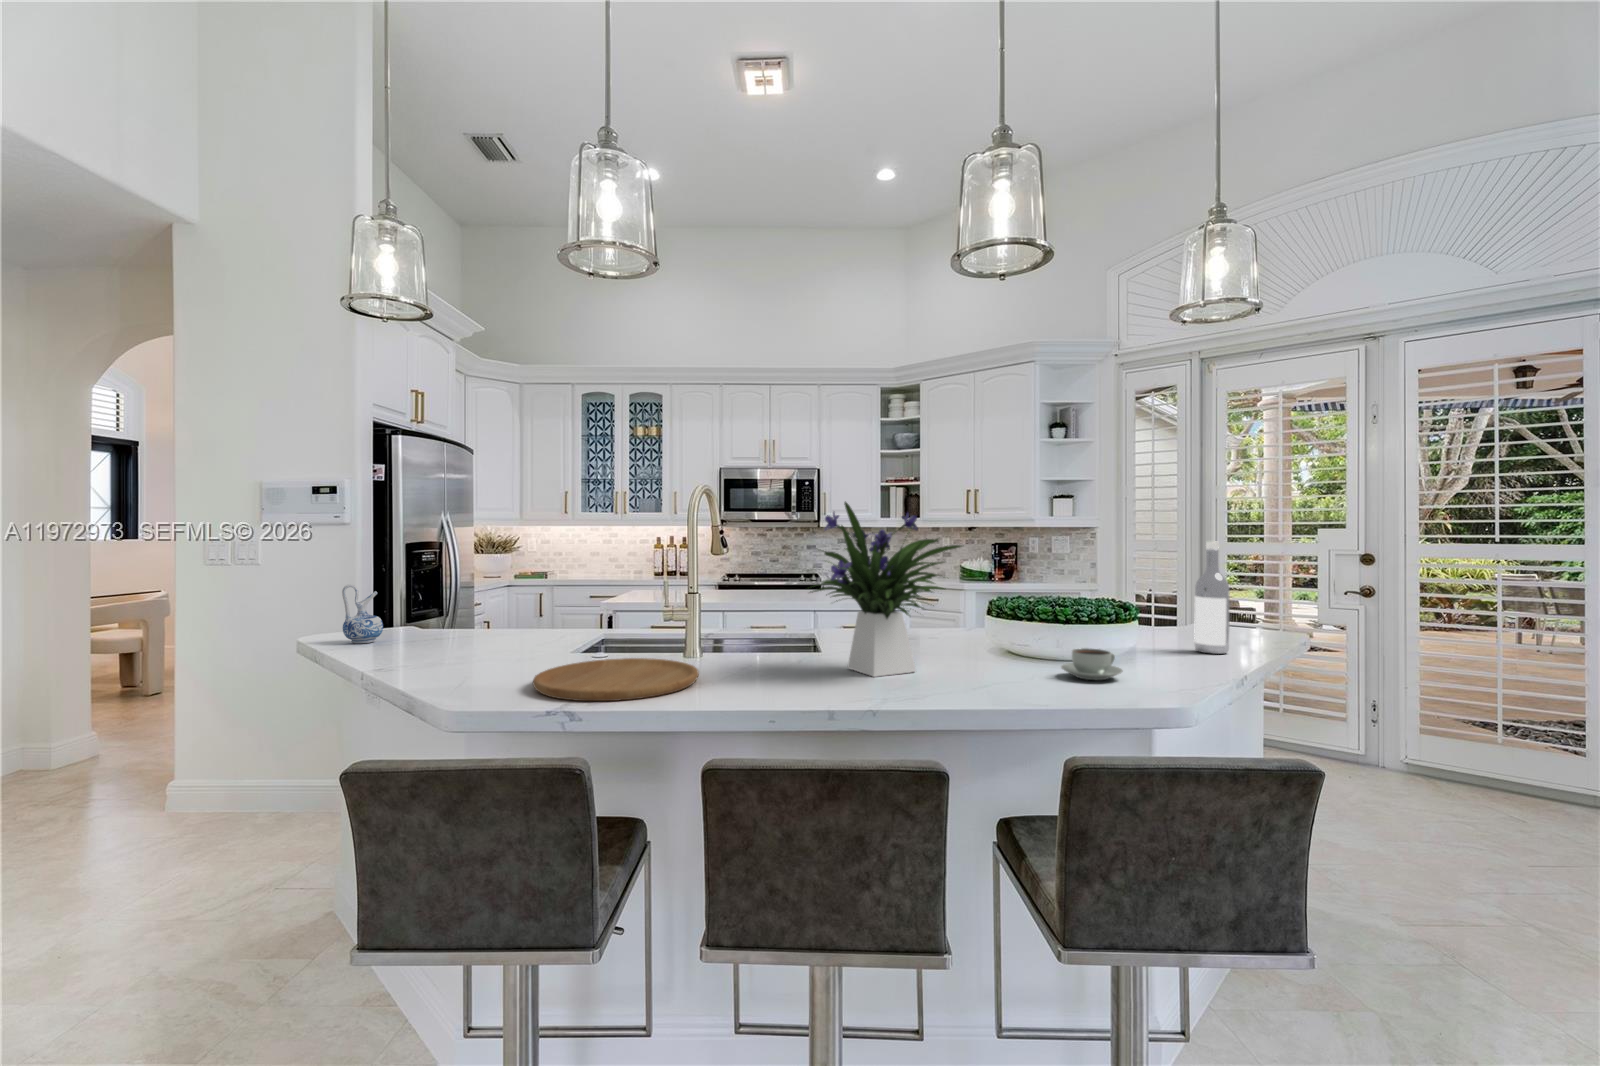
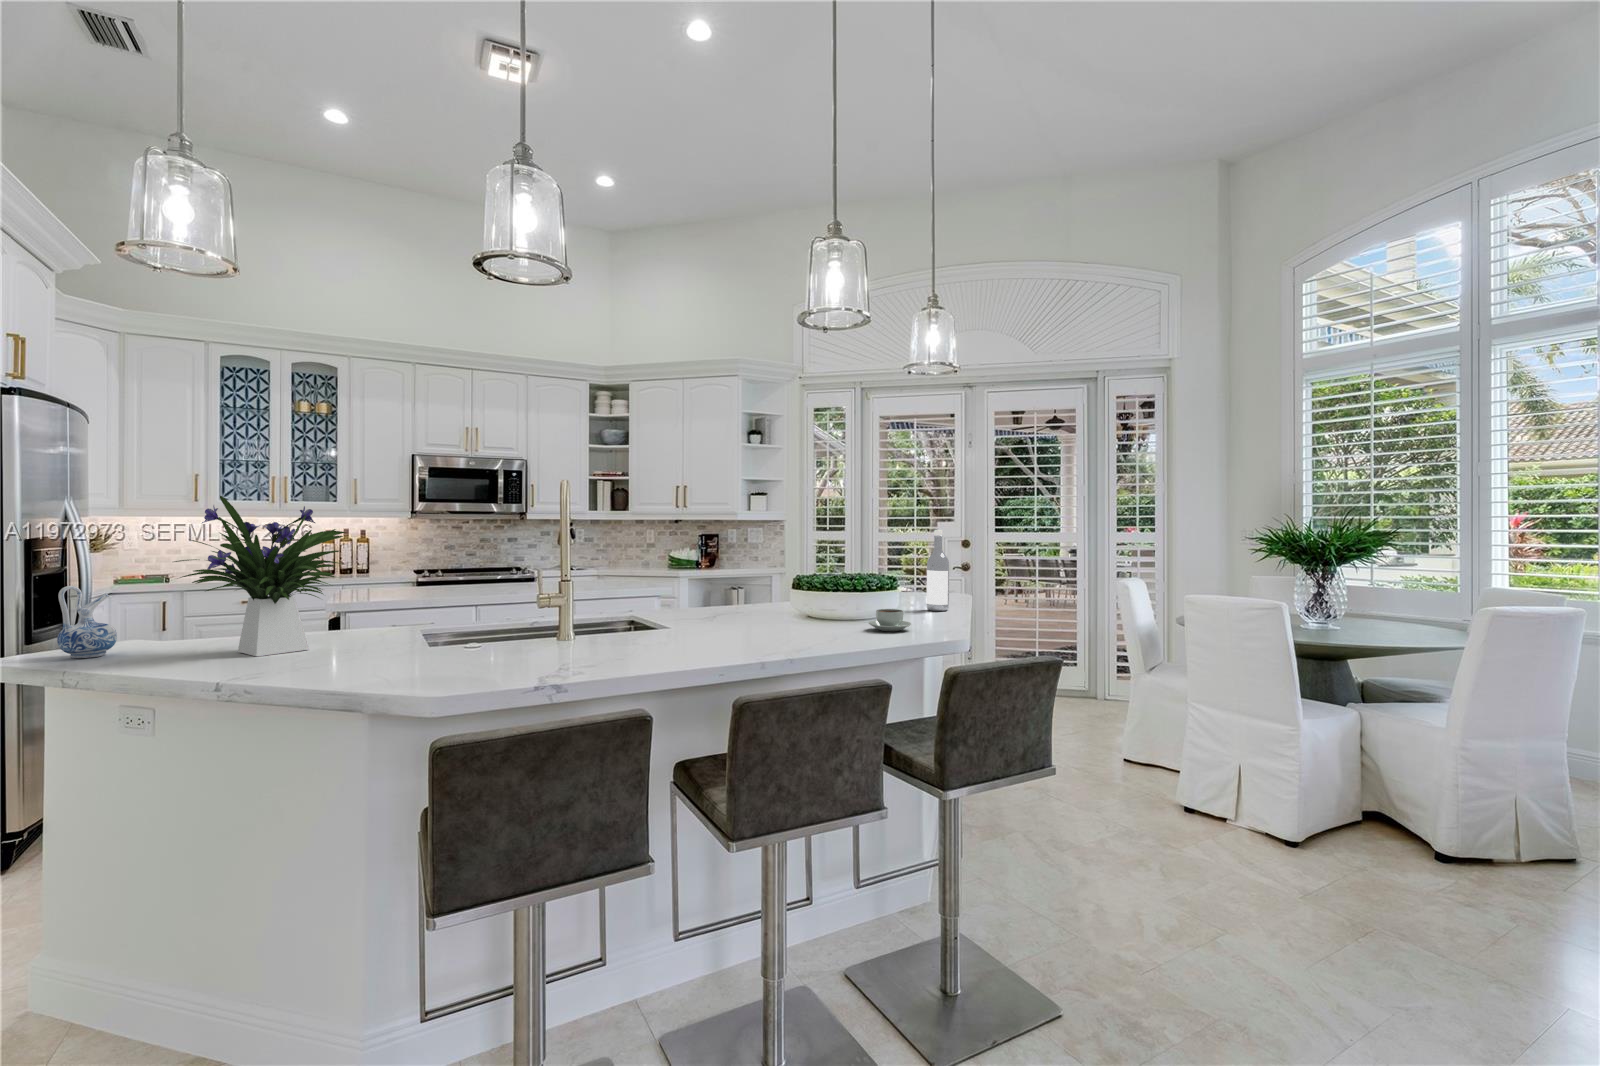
flower arrangement: present [812,502,962,677] -> present [174,496,345,657]
cutting board: present [533,658,699,701] -> none [444,641,605,678]

